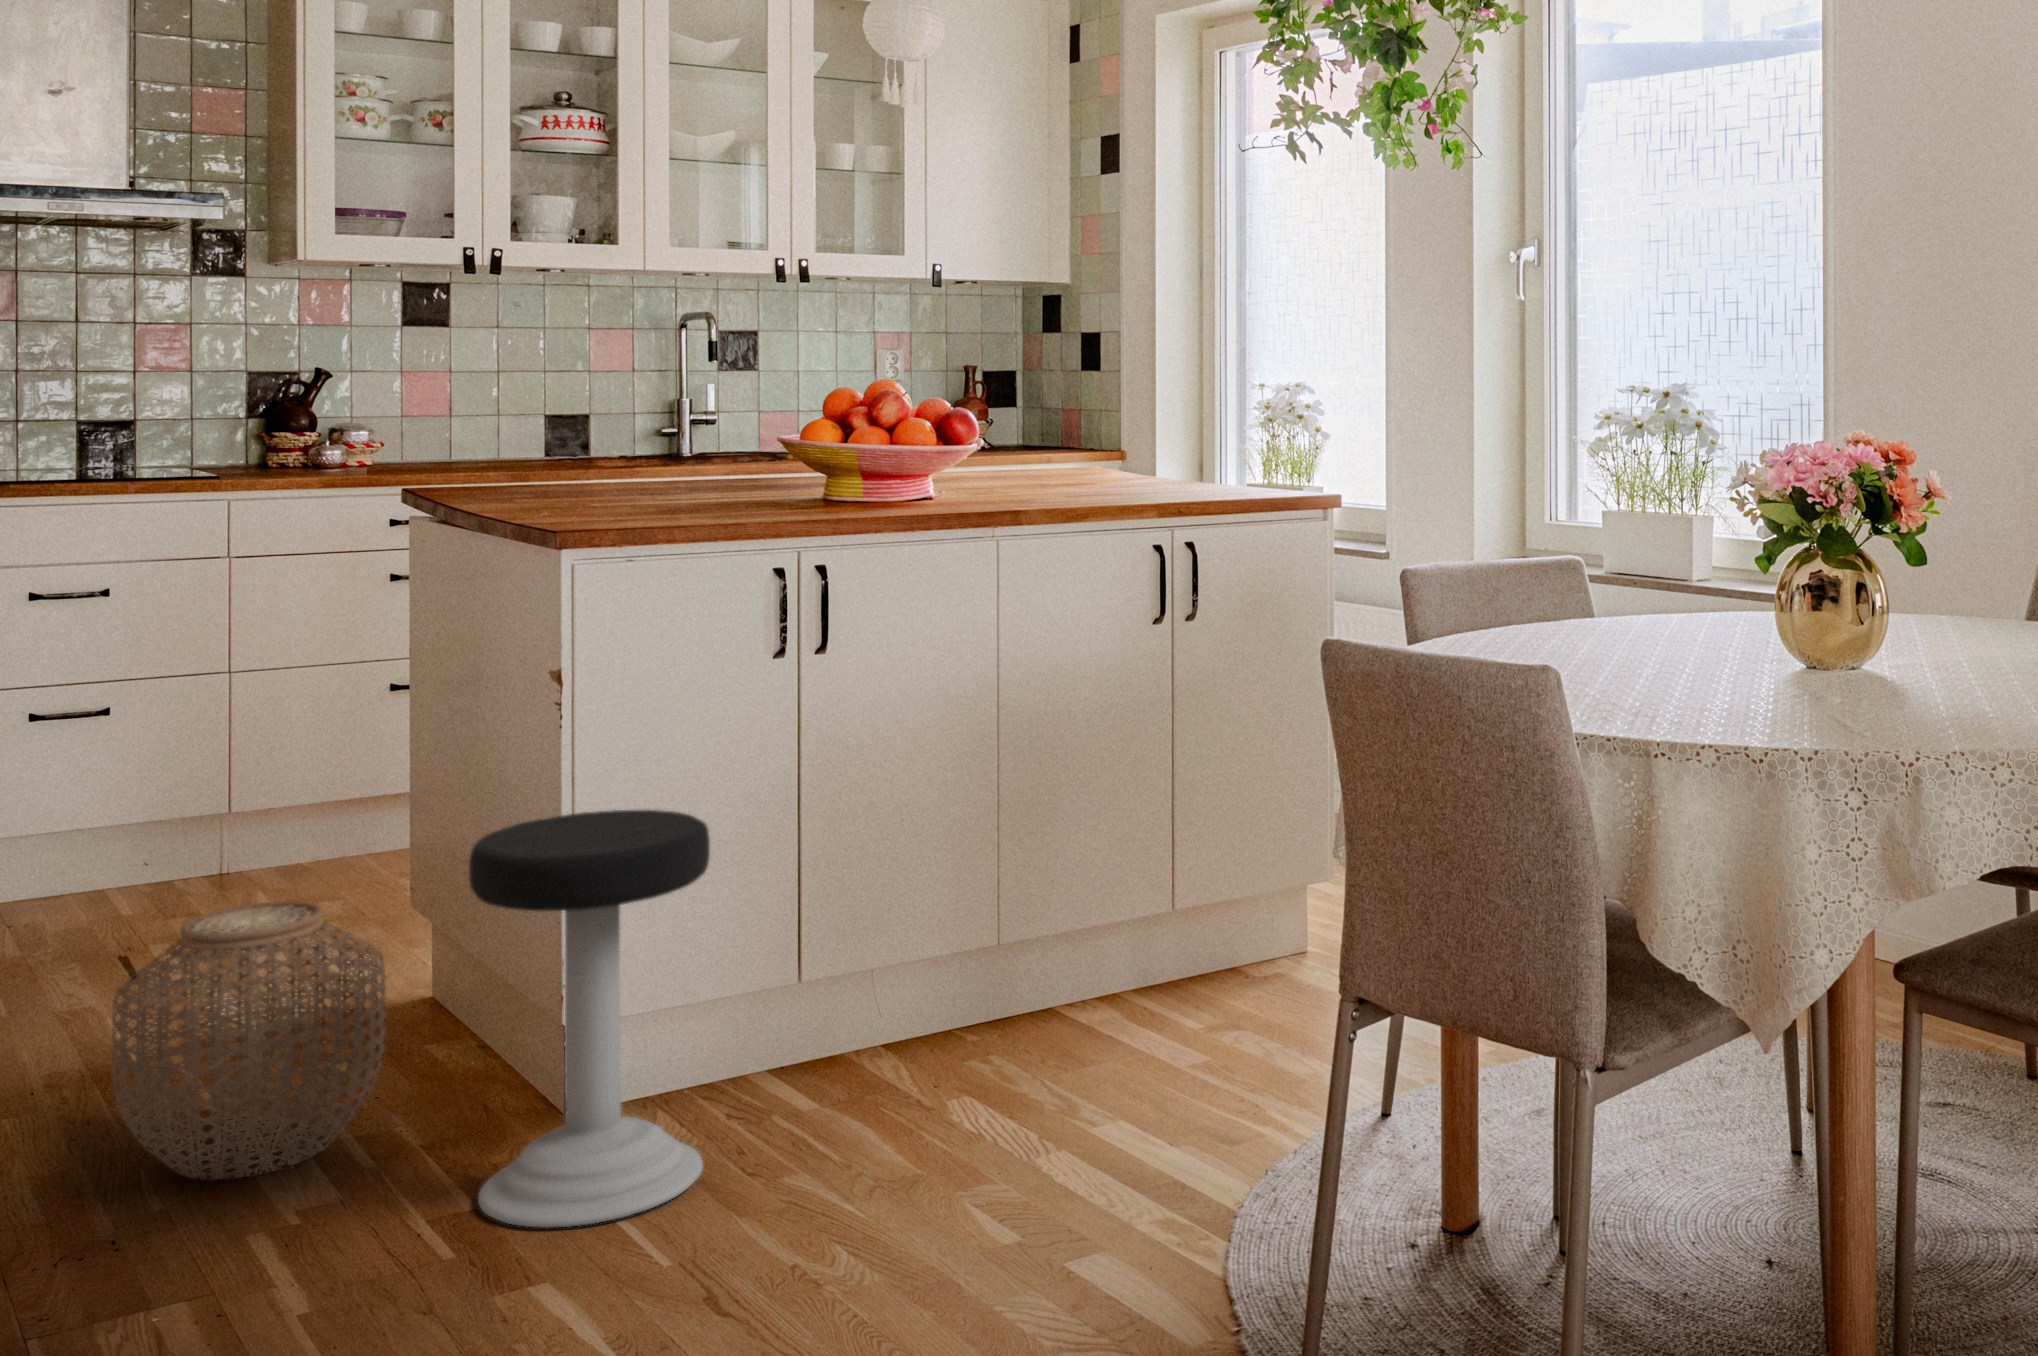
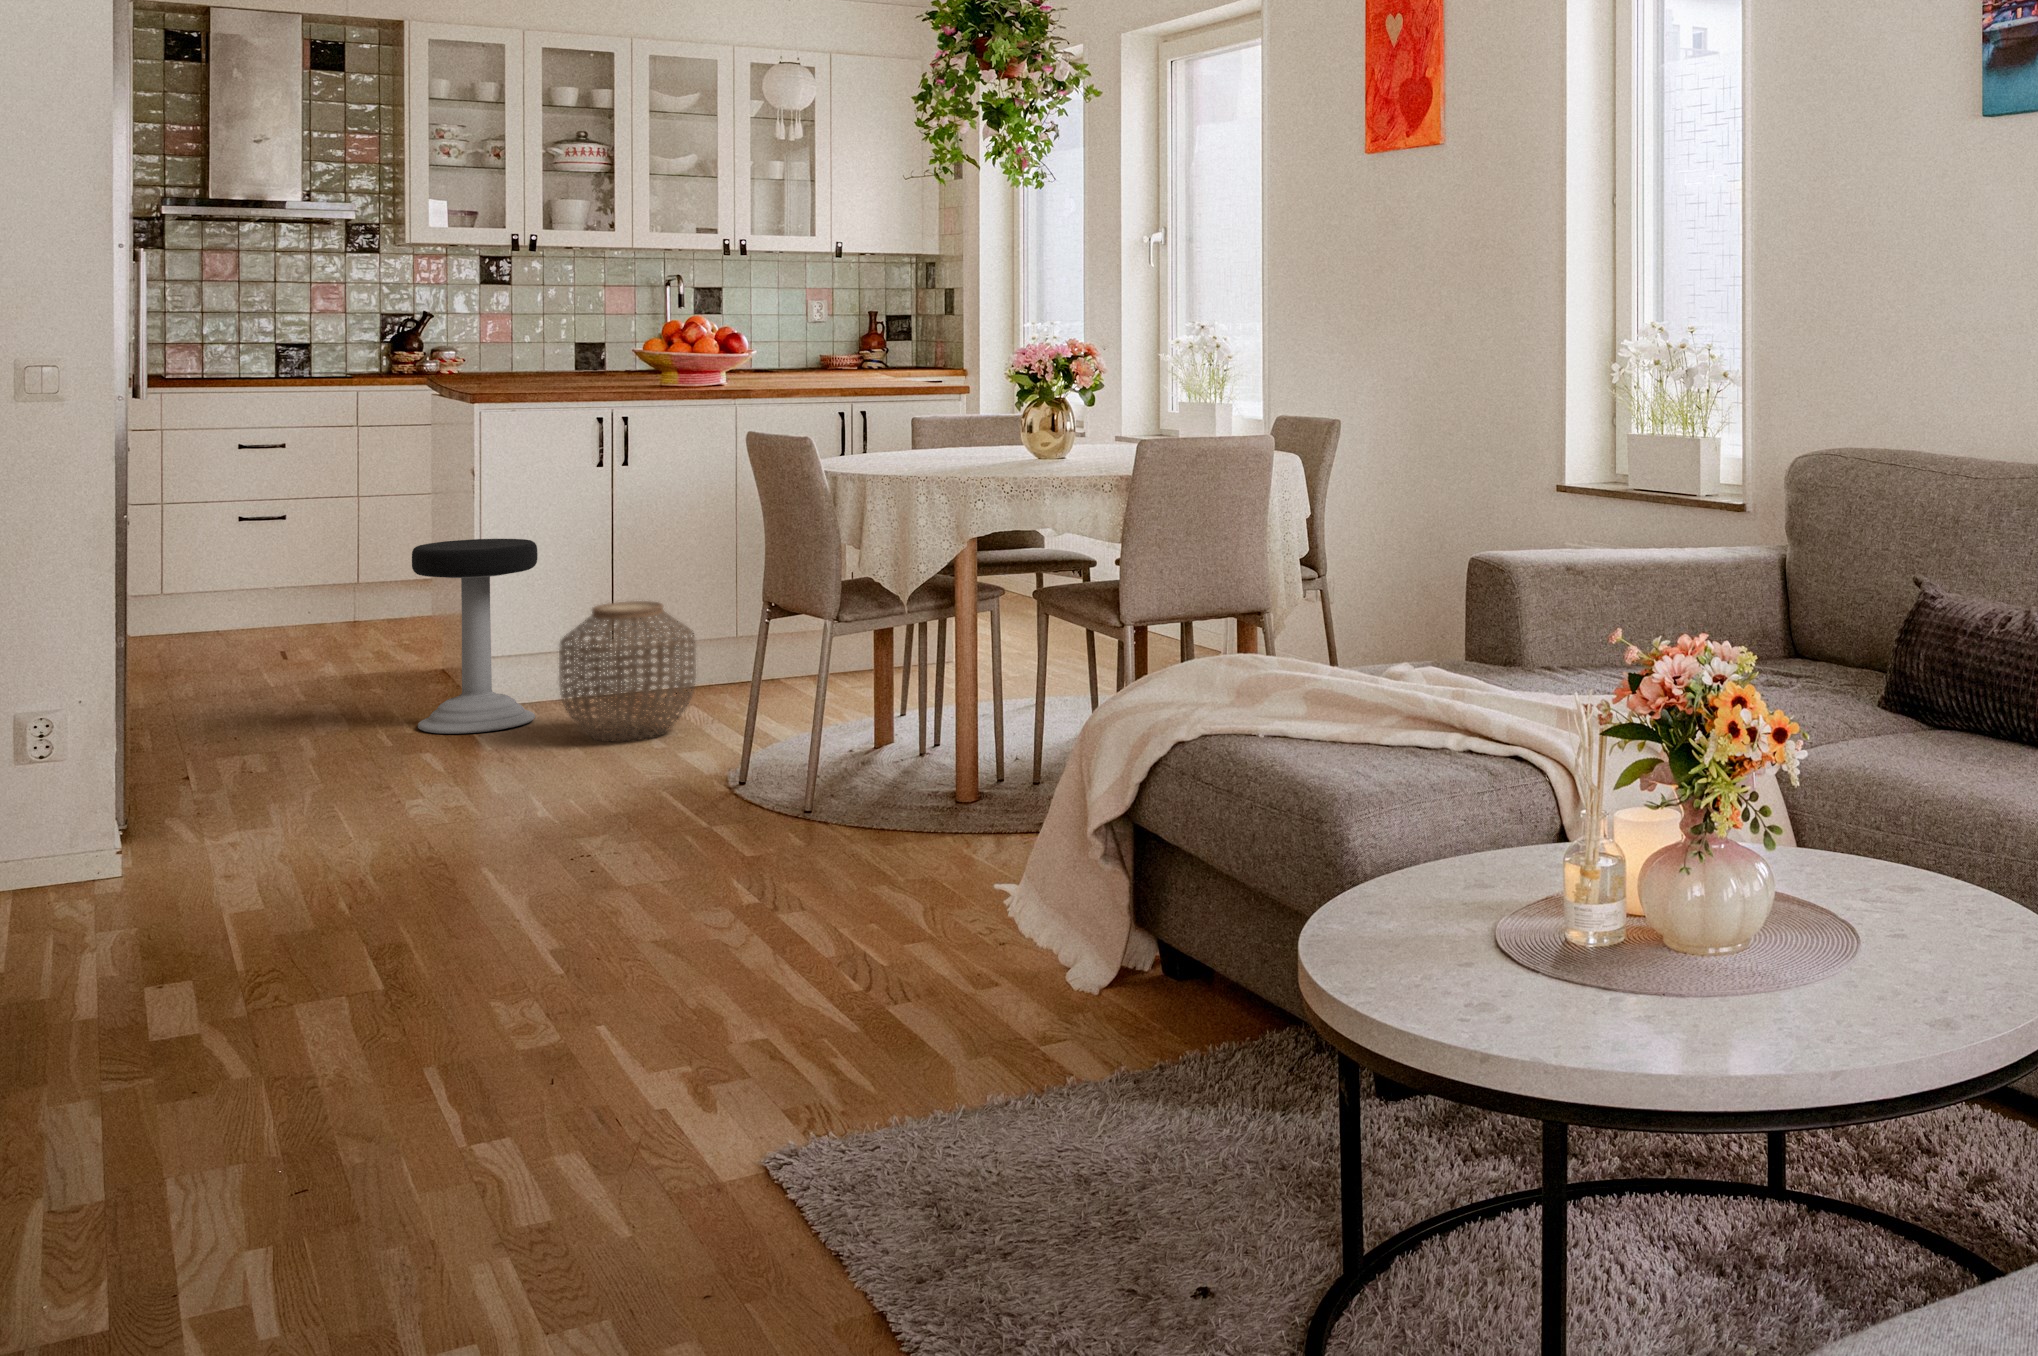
woven basket: present [112,901,386,1179] -> present [559,601,696,741]

